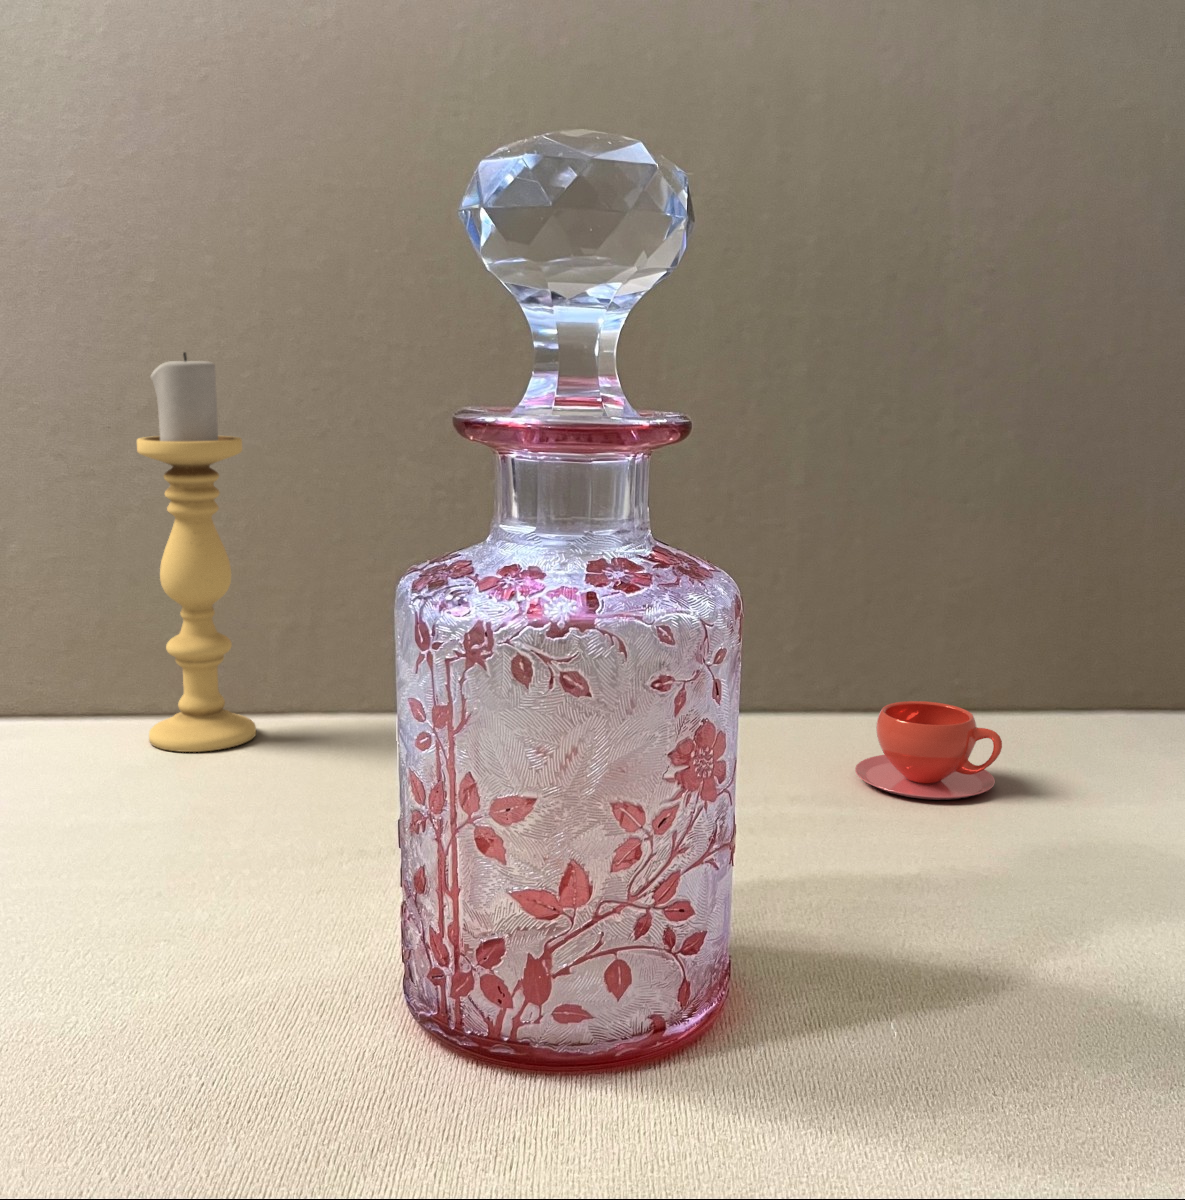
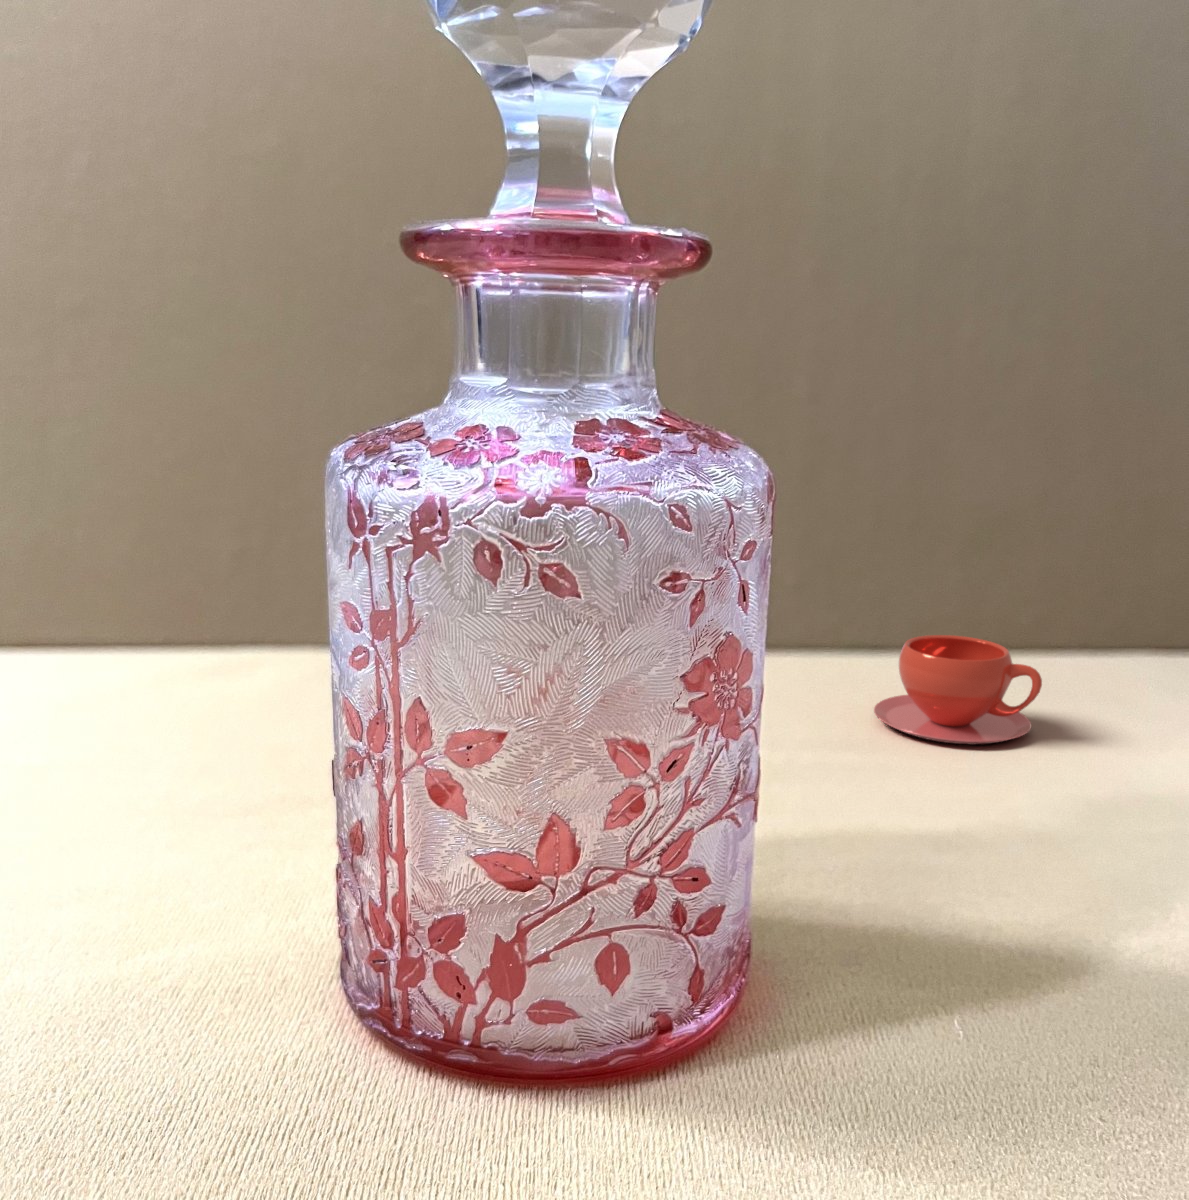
candle holder: present [137,352,256,752] -> none [65,234,206,688]

